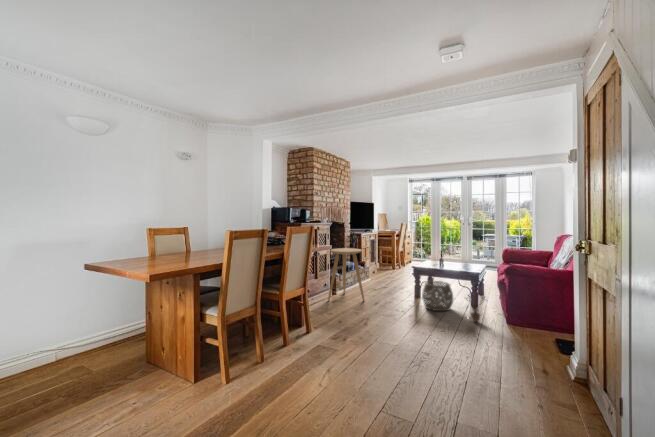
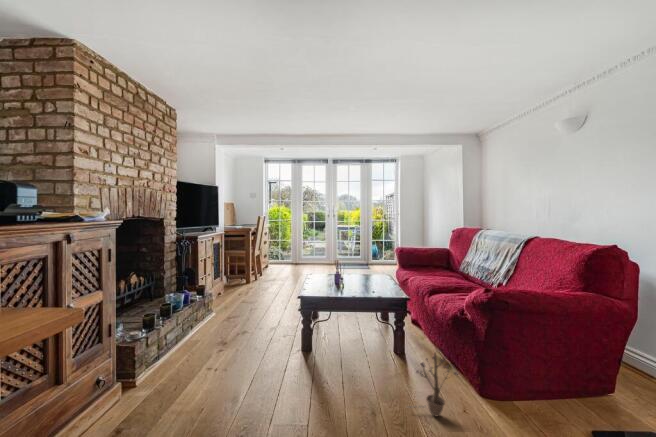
side table: present [328,248,365,301] -> none [108,277,207,419]
woven basket: present [422,281,453,312] -> none [326,329,382,396]

